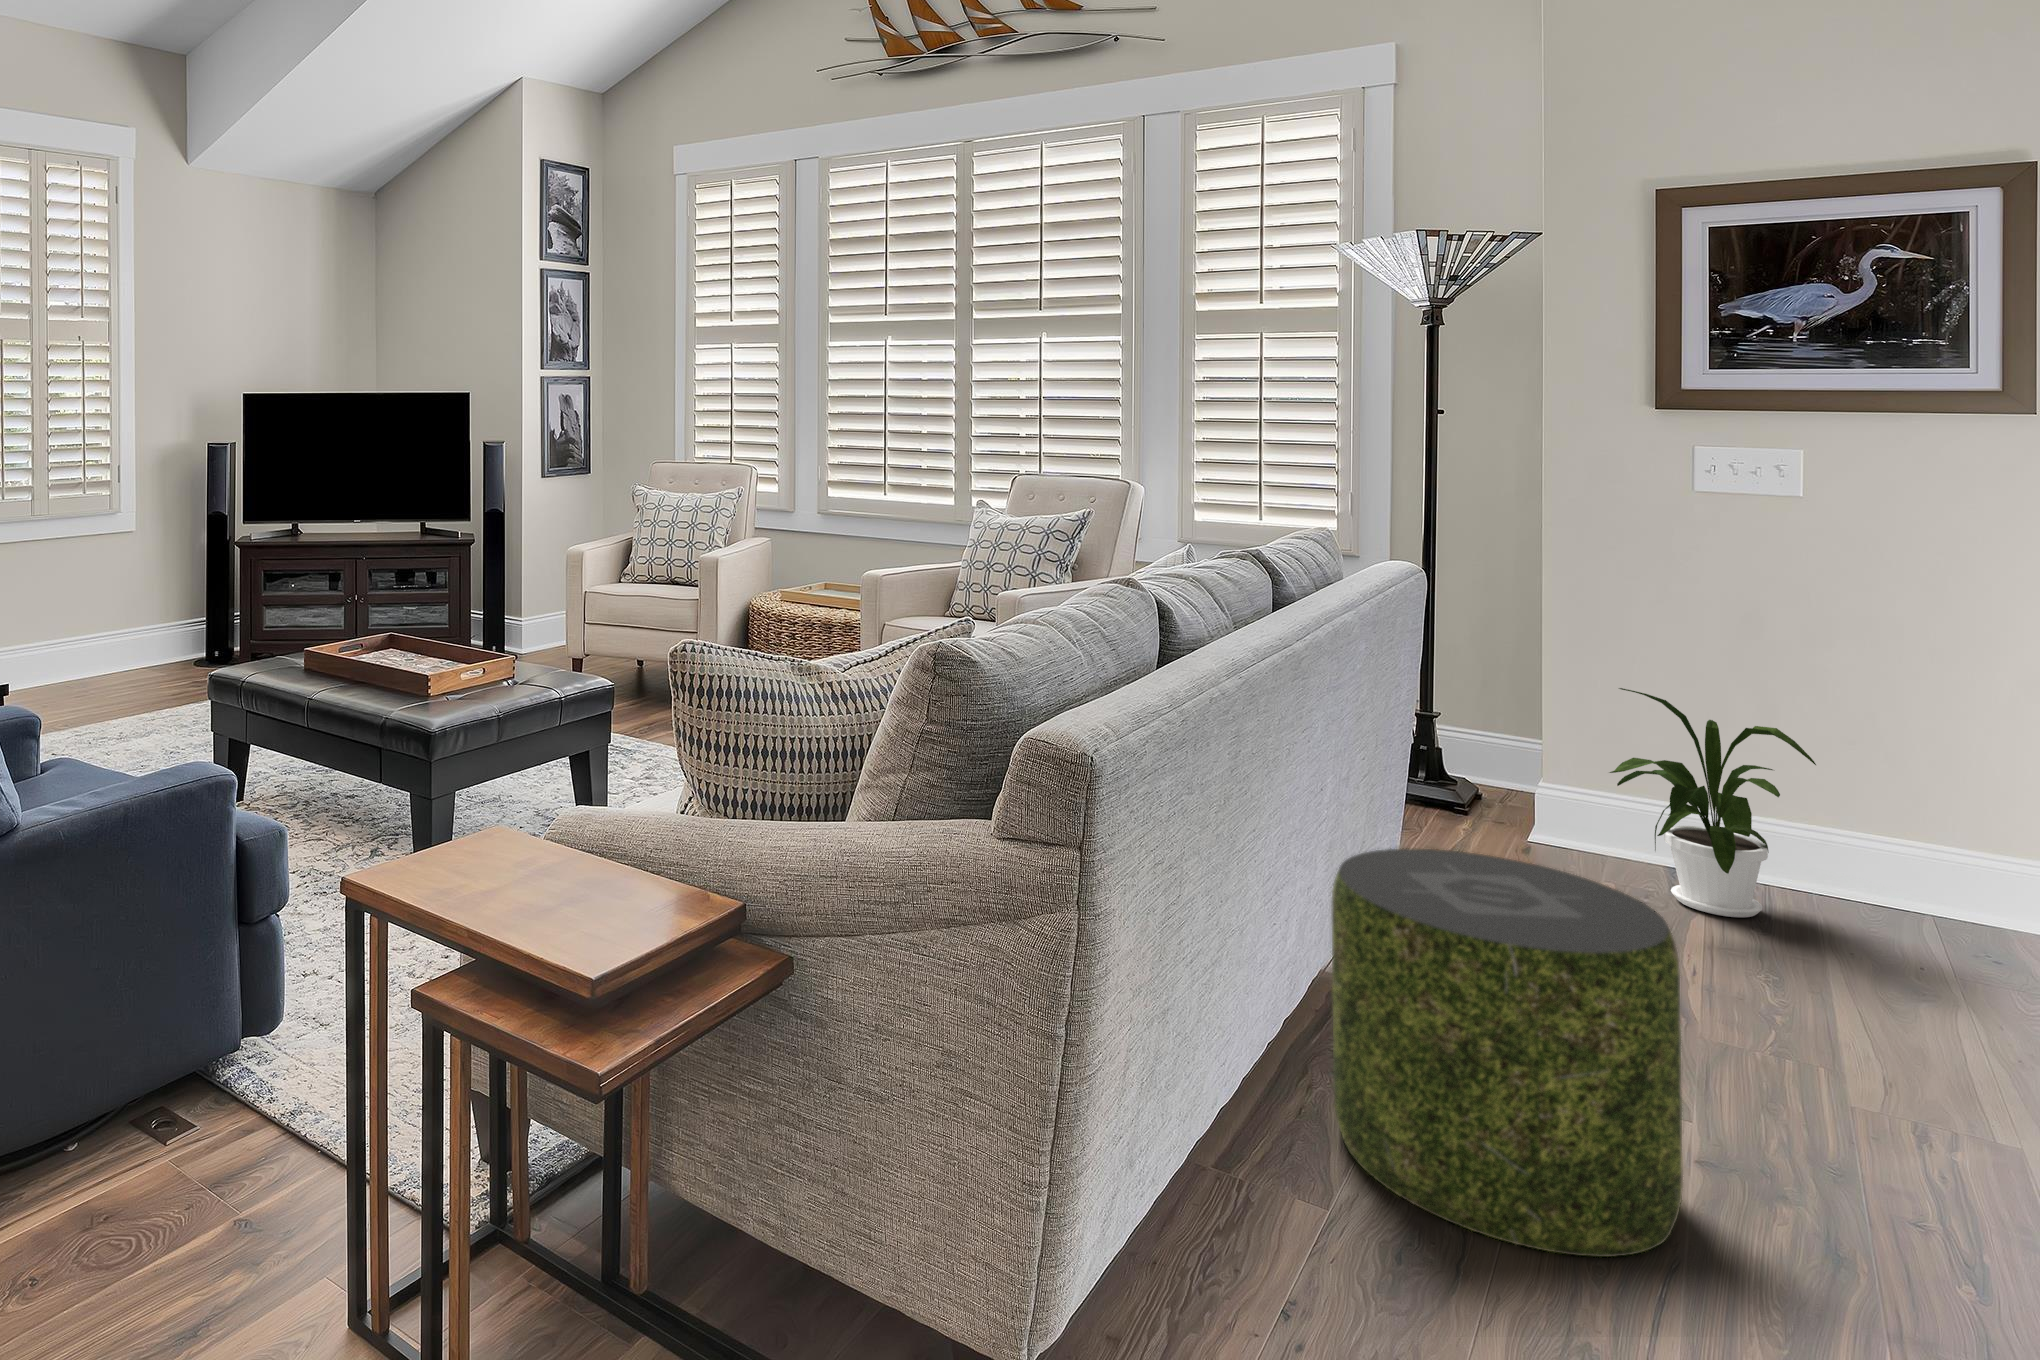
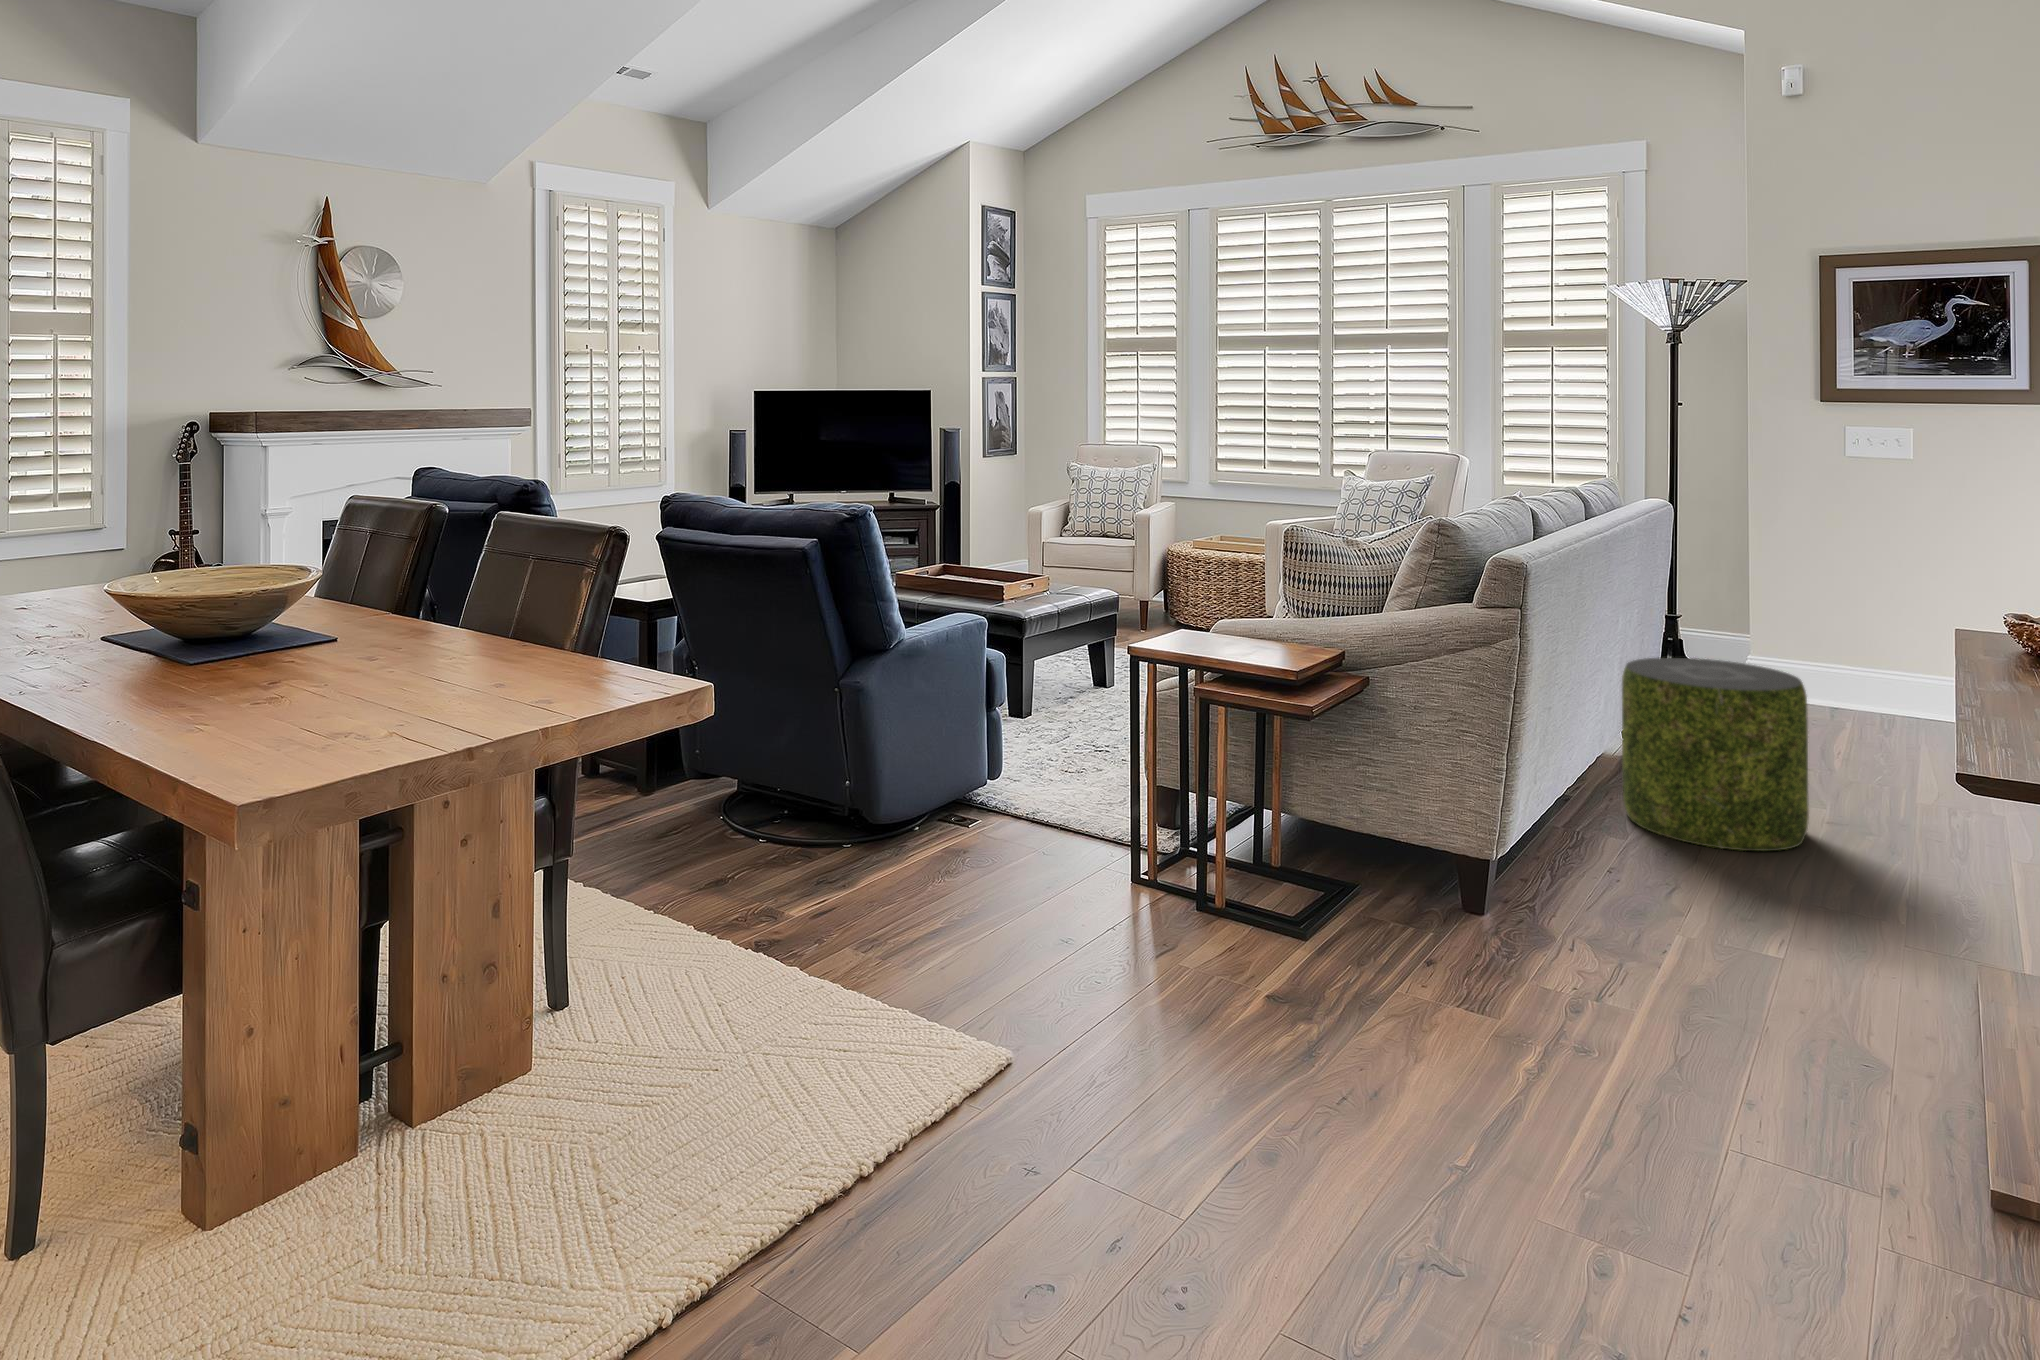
house plant: present [1610,688,1816,917] -> none [1786,585,1912,728]

